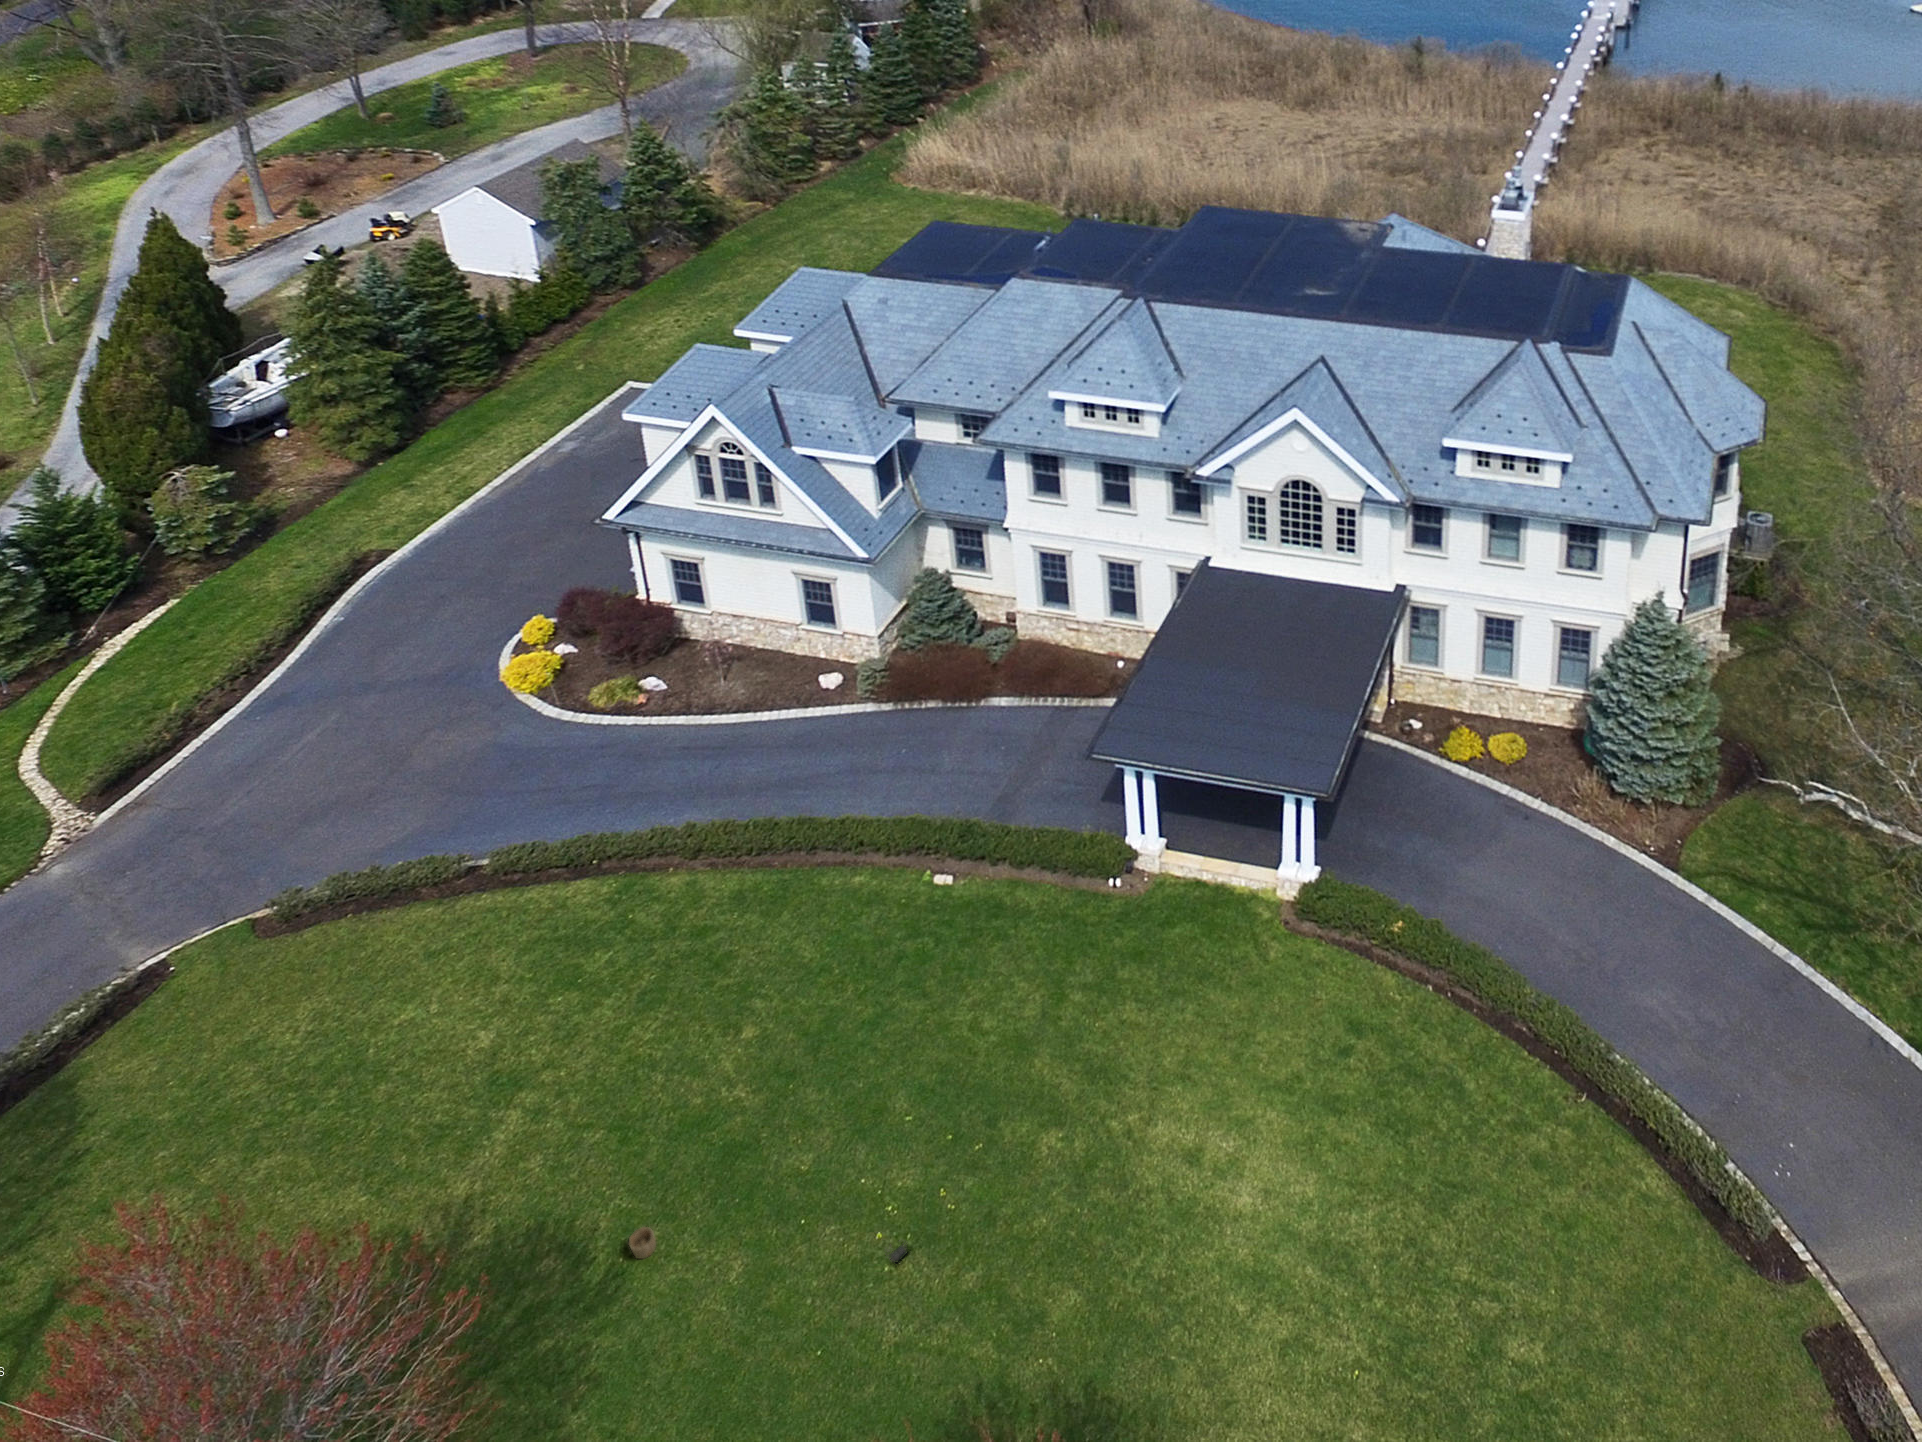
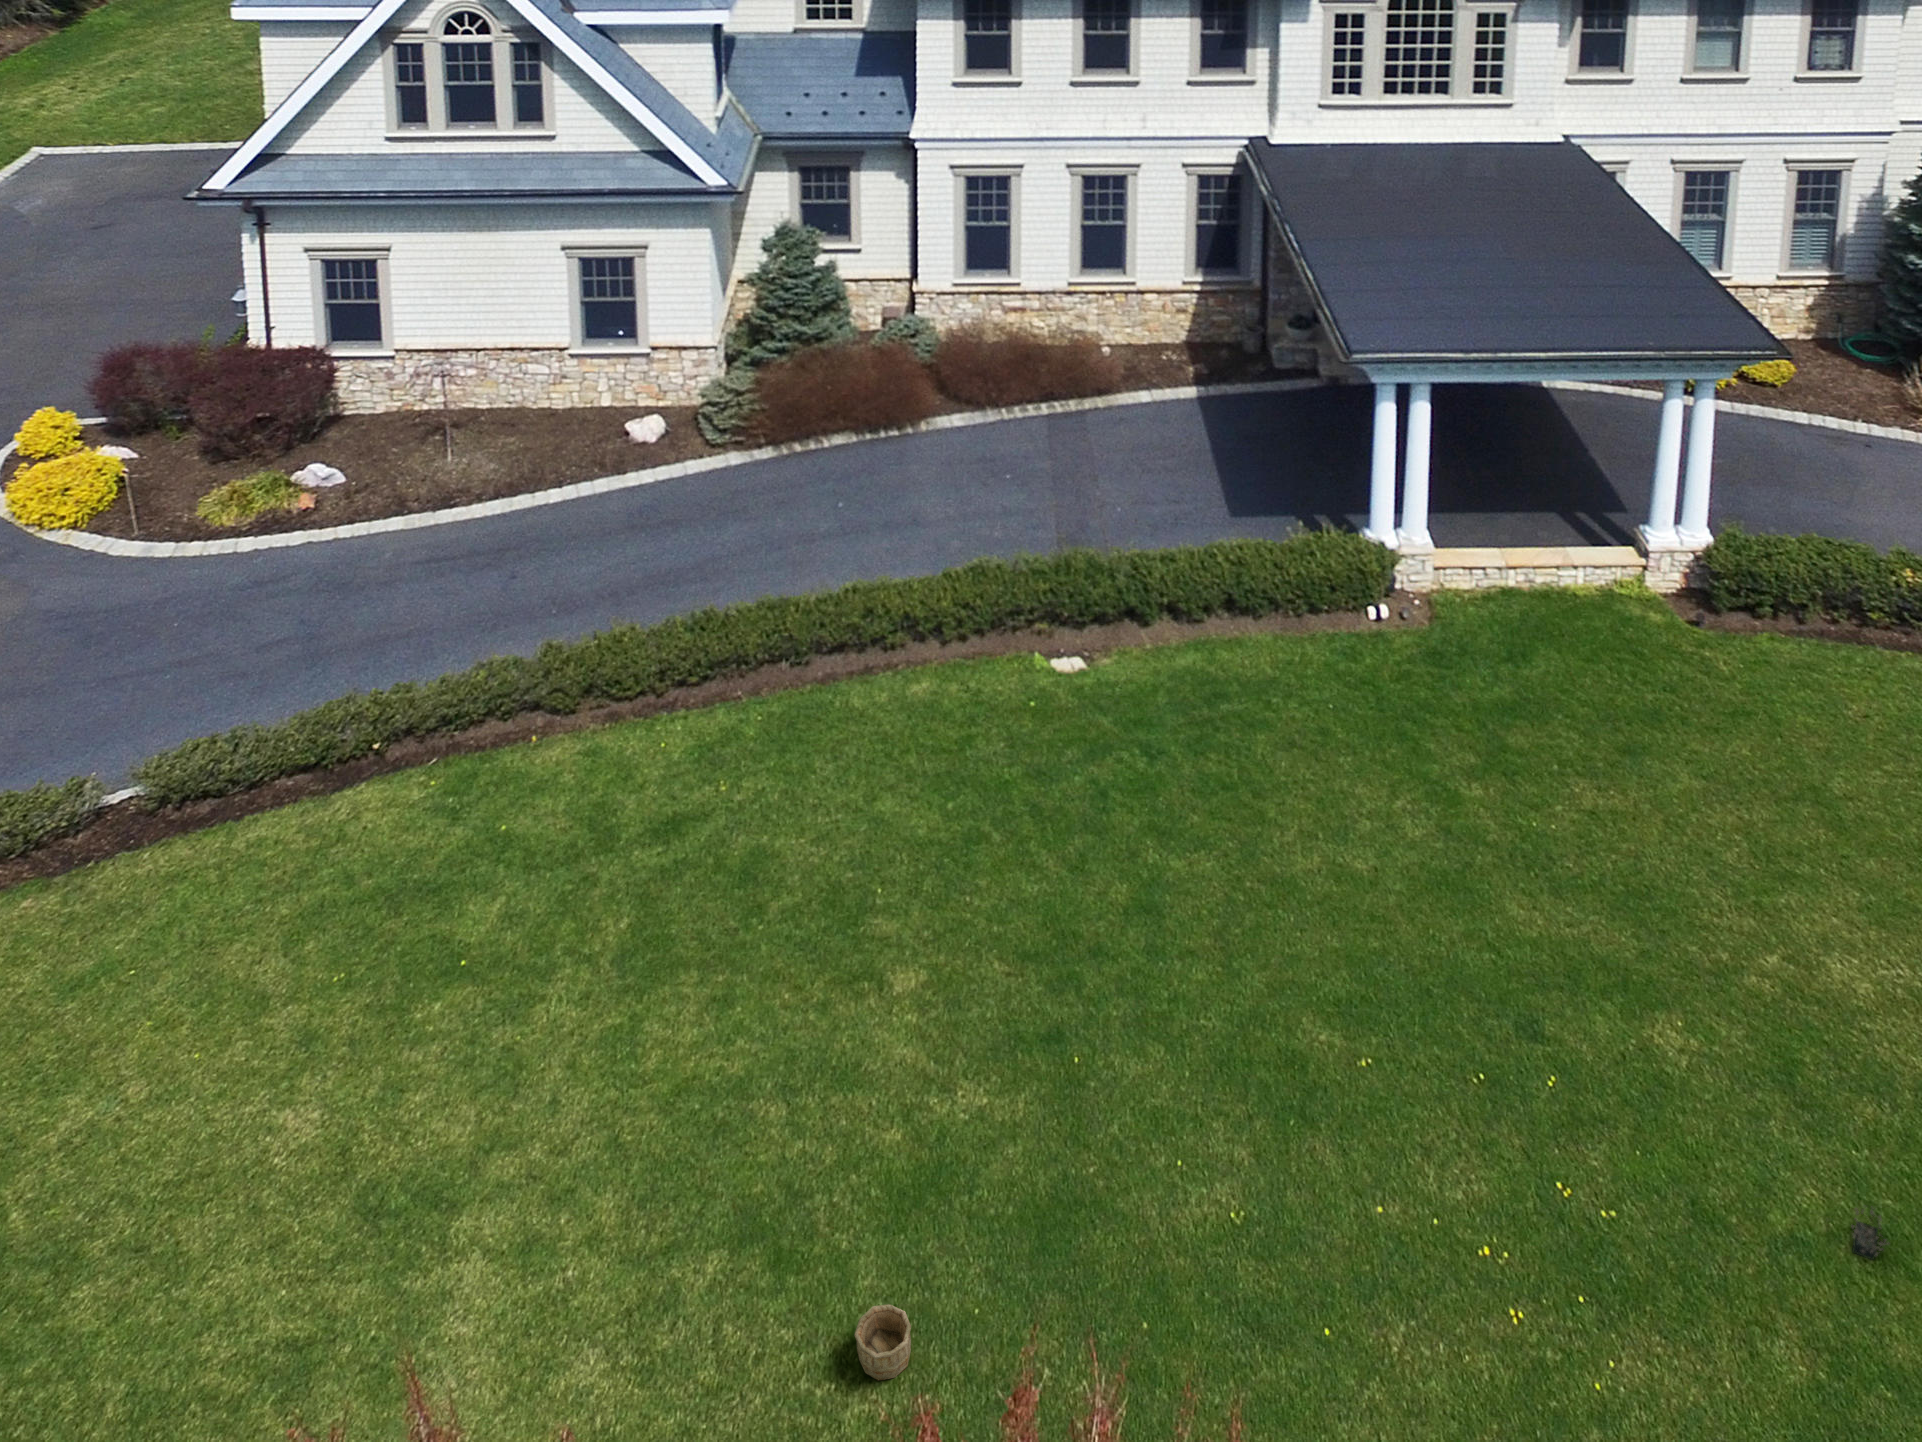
decorative plant: present [886,1240,907,1262] -> present [1852,1209,1888,1260]

